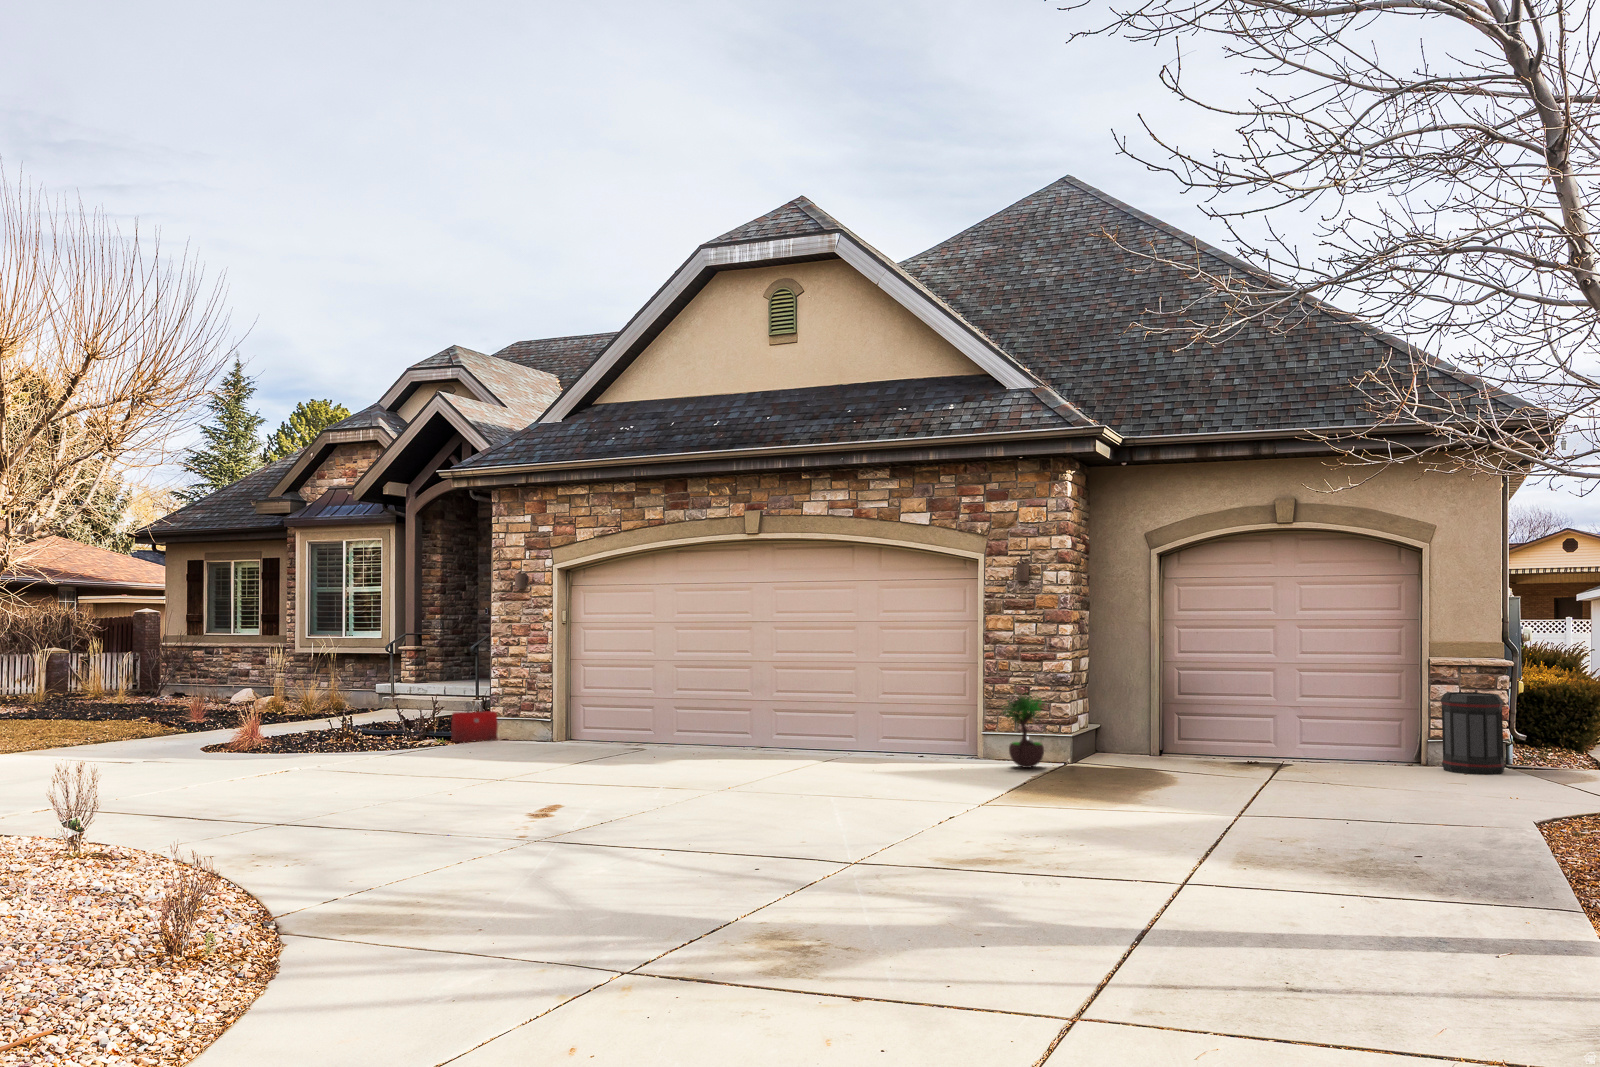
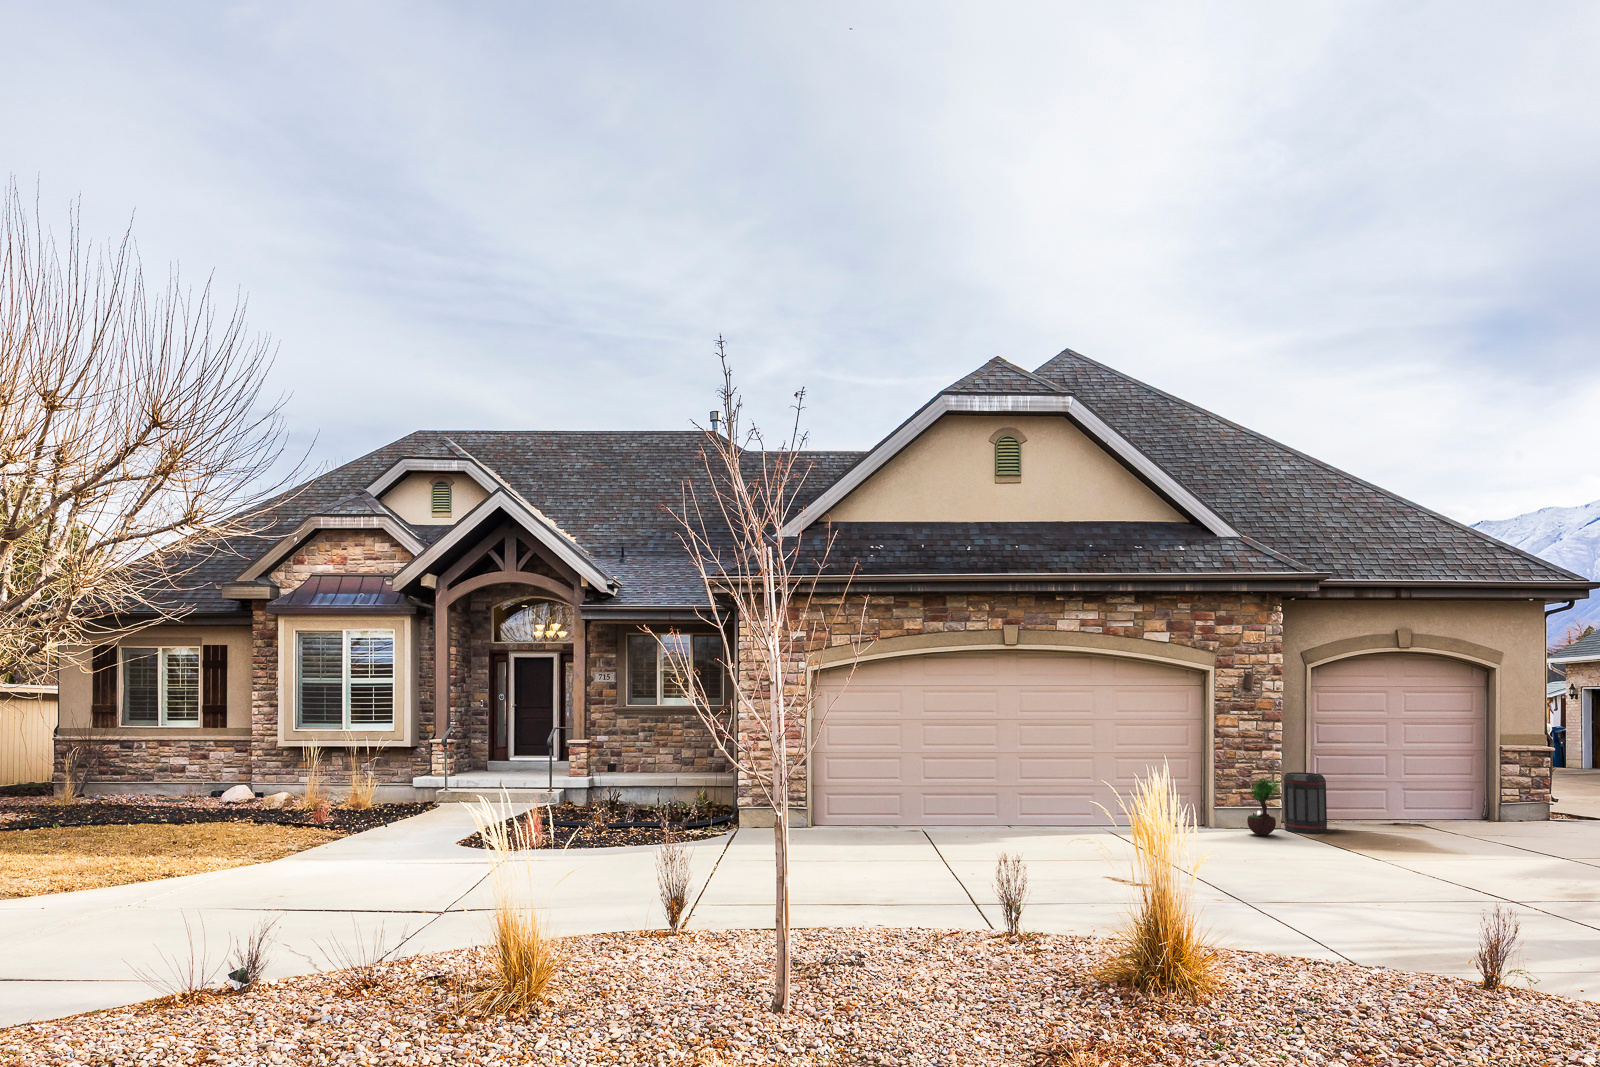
trash can: present [1441,692,1505,775] -> present [1283,772,1327,834]
toolbox: present [451,706,498,742] -> none [708,794,753,829]

